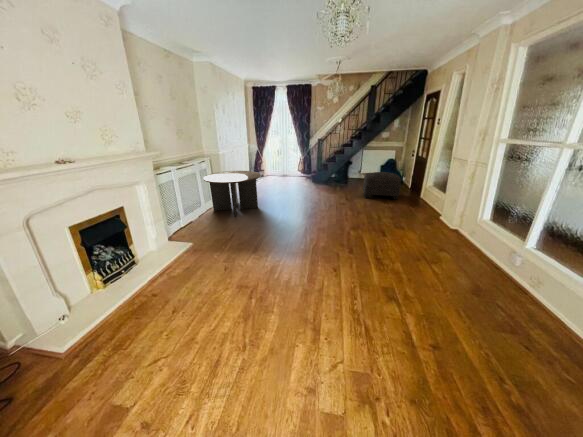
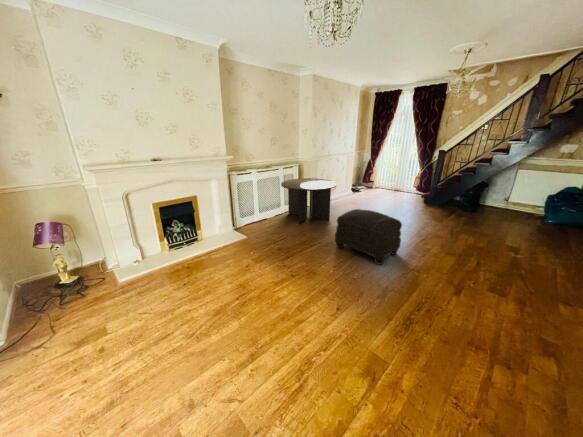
ottoman: present [363,172,401,200] -> present [335,209,402,265]

